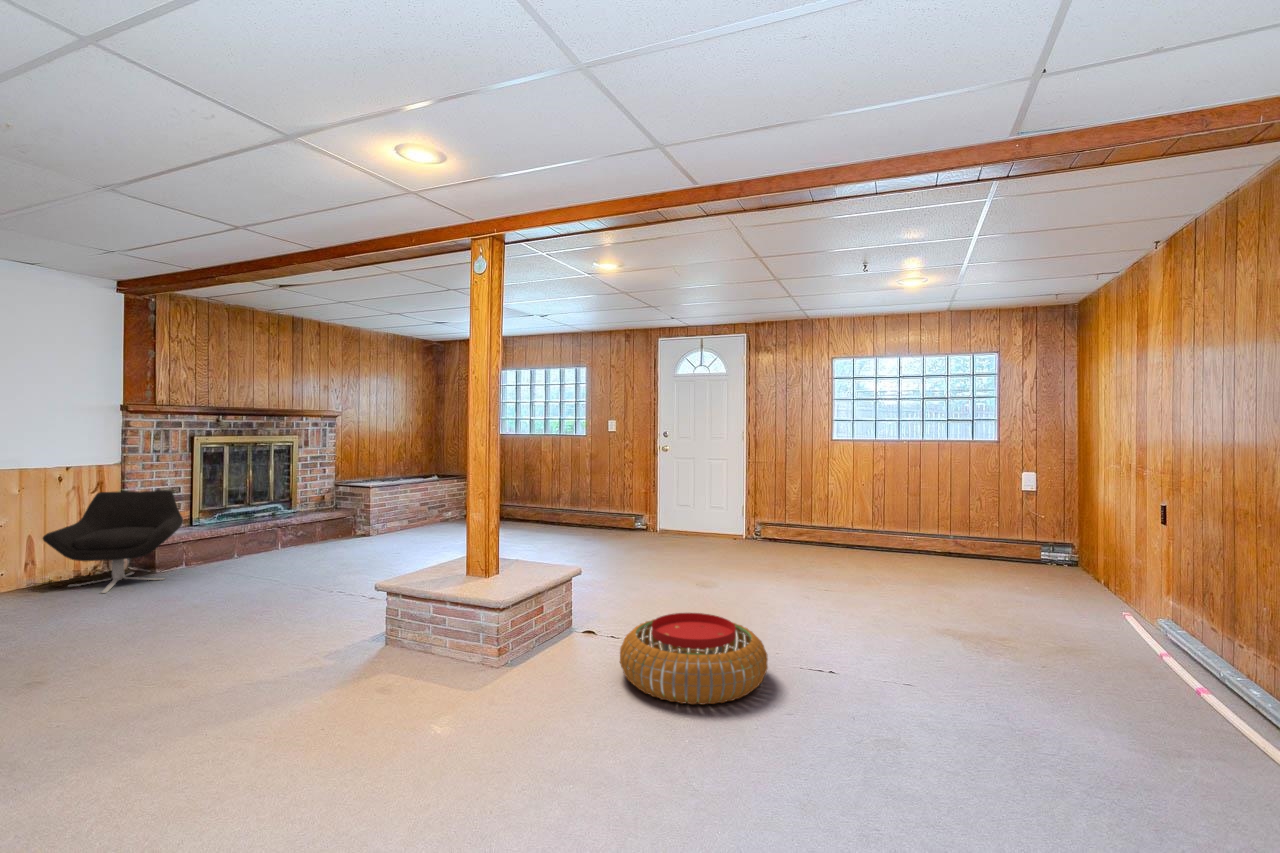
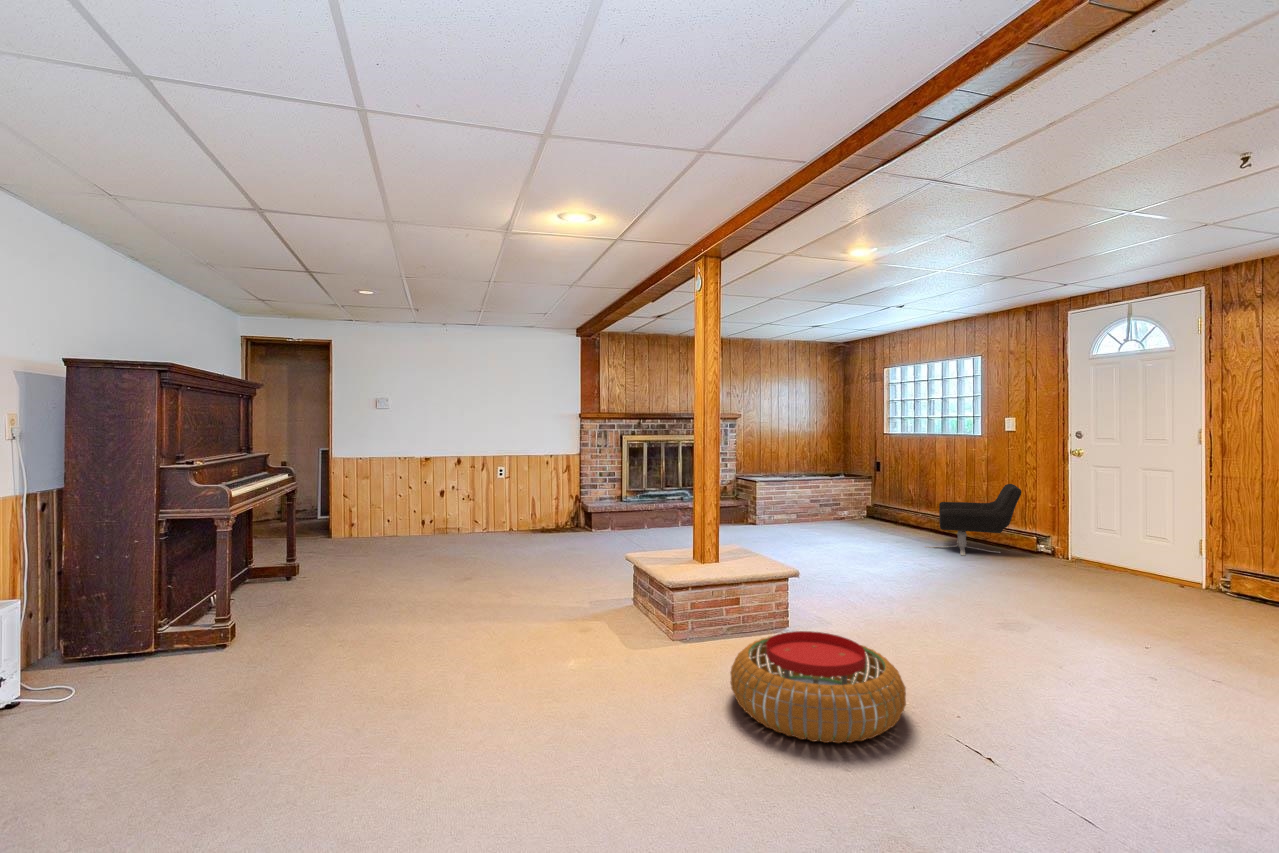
lounge chair: present [43,490,183,593] -> present [925,484,1021,556]

